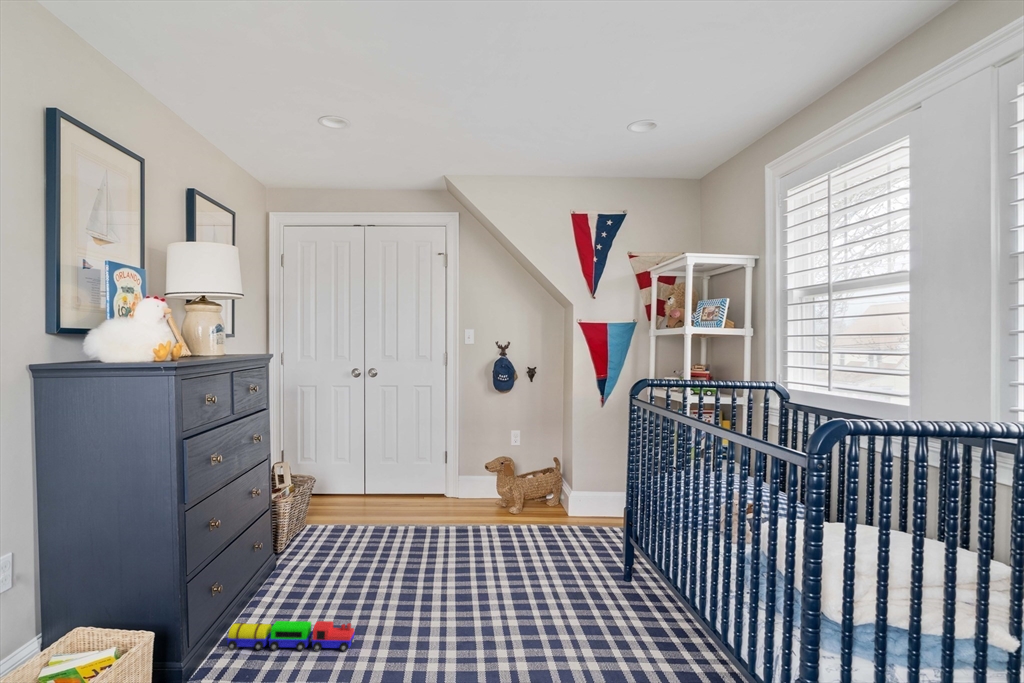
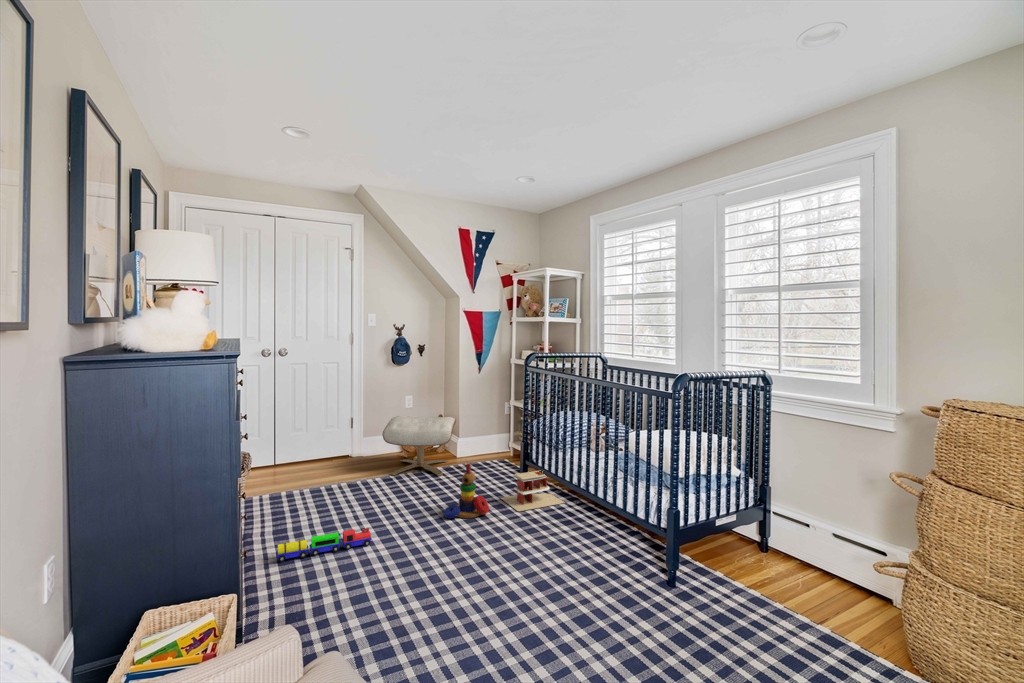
ottoman: none [458,455,561,545] -> present [383,416,456,476]
stacking toy: none [477,545,549,636] -> present [443,463,489,518]
toy house: none [583,573,688,643] -> present [501,470,565,511]

